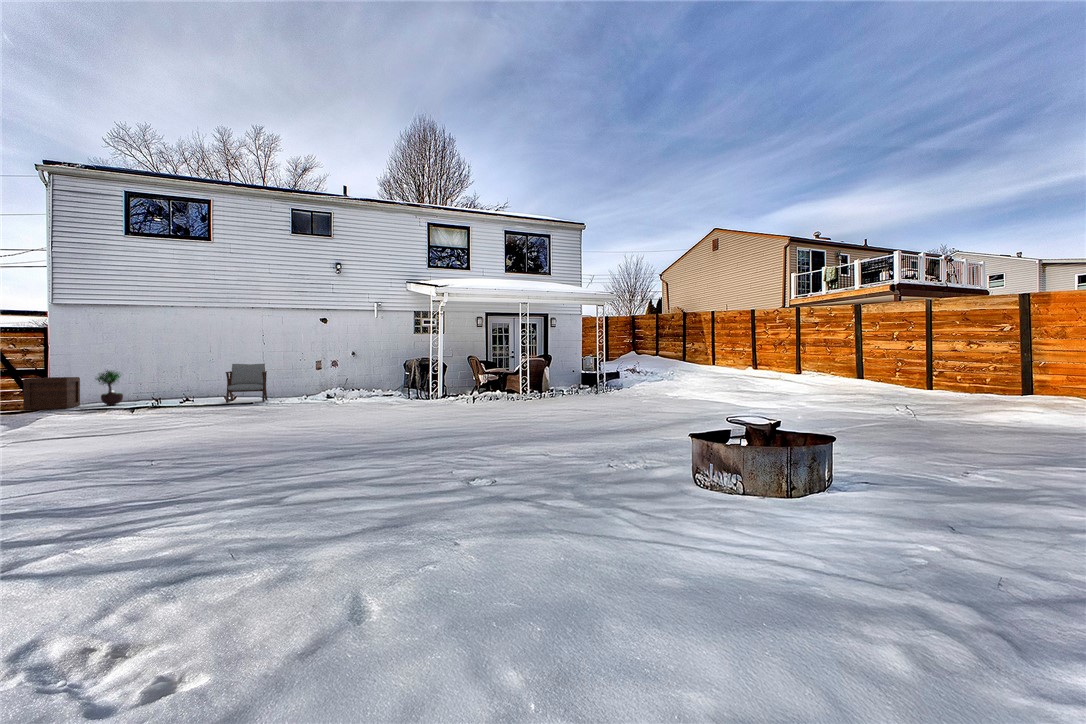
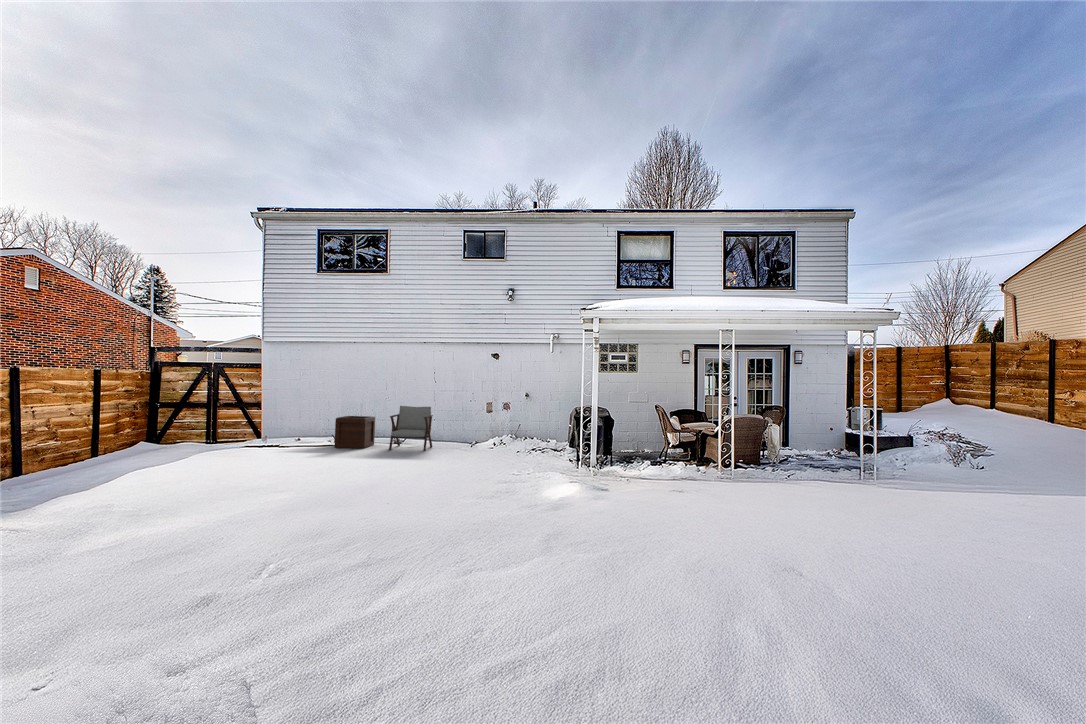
potted tree: present [95,370,123,405] -> none [283,406,307,444]
wooden crate: present [23,377,80,410] -> present [335,416,375,449]

